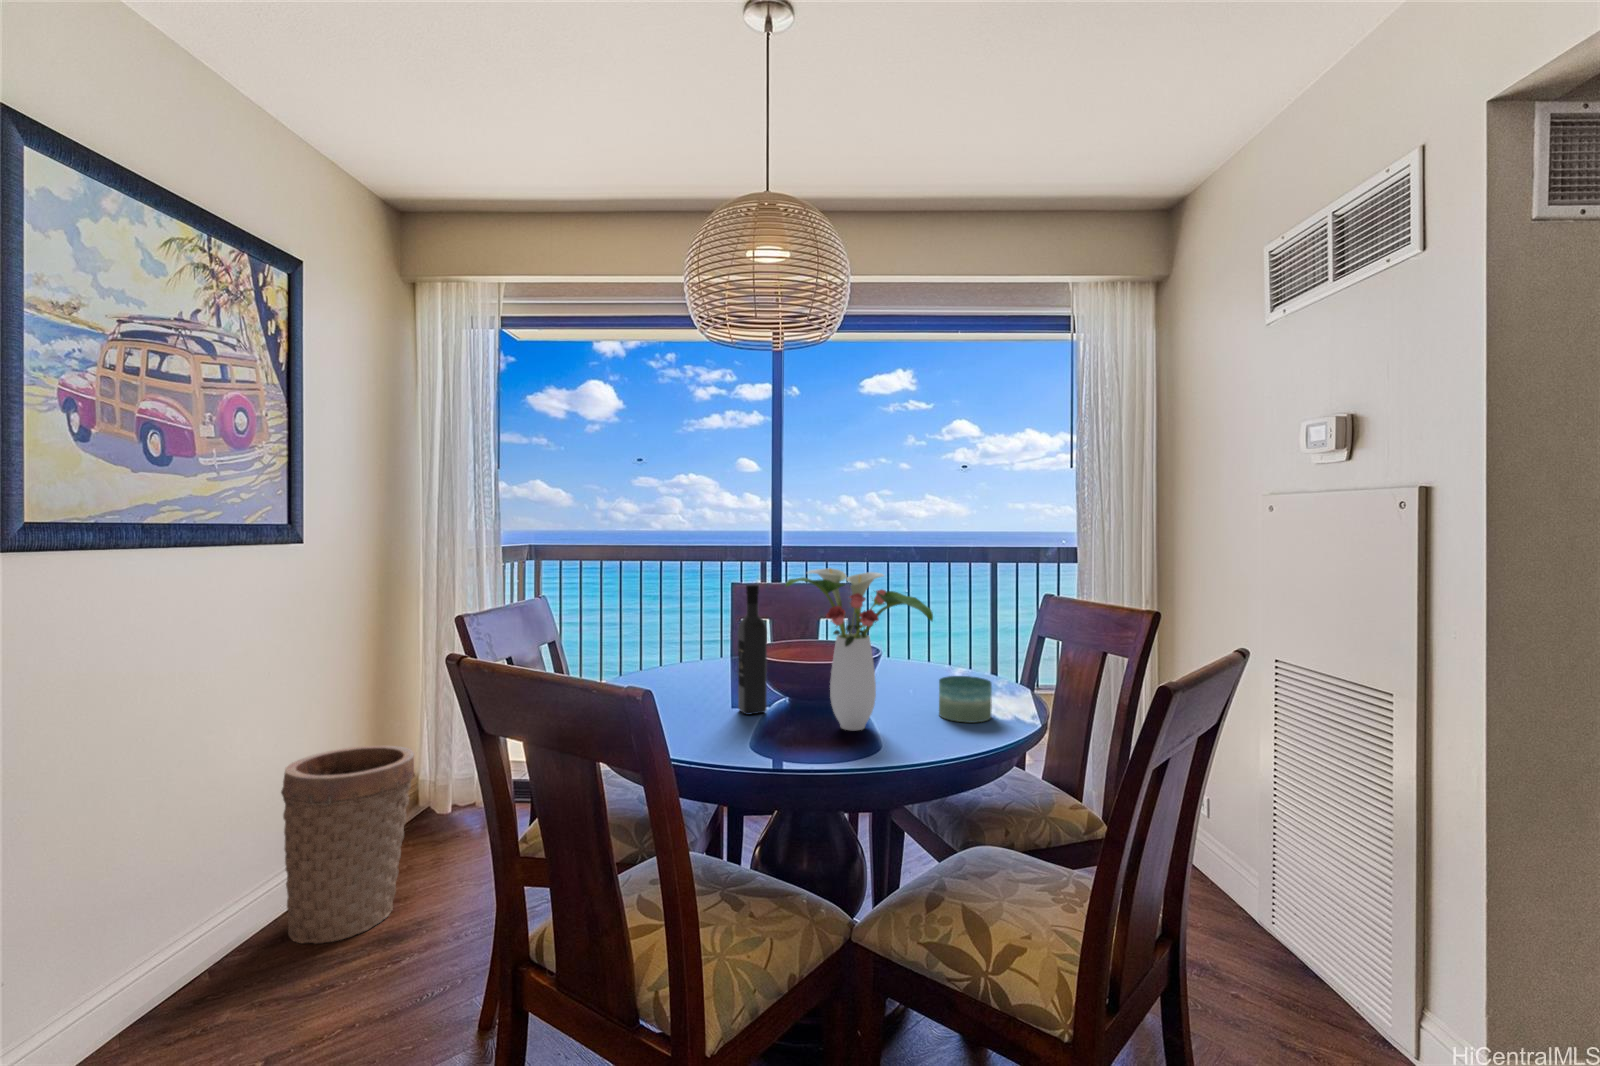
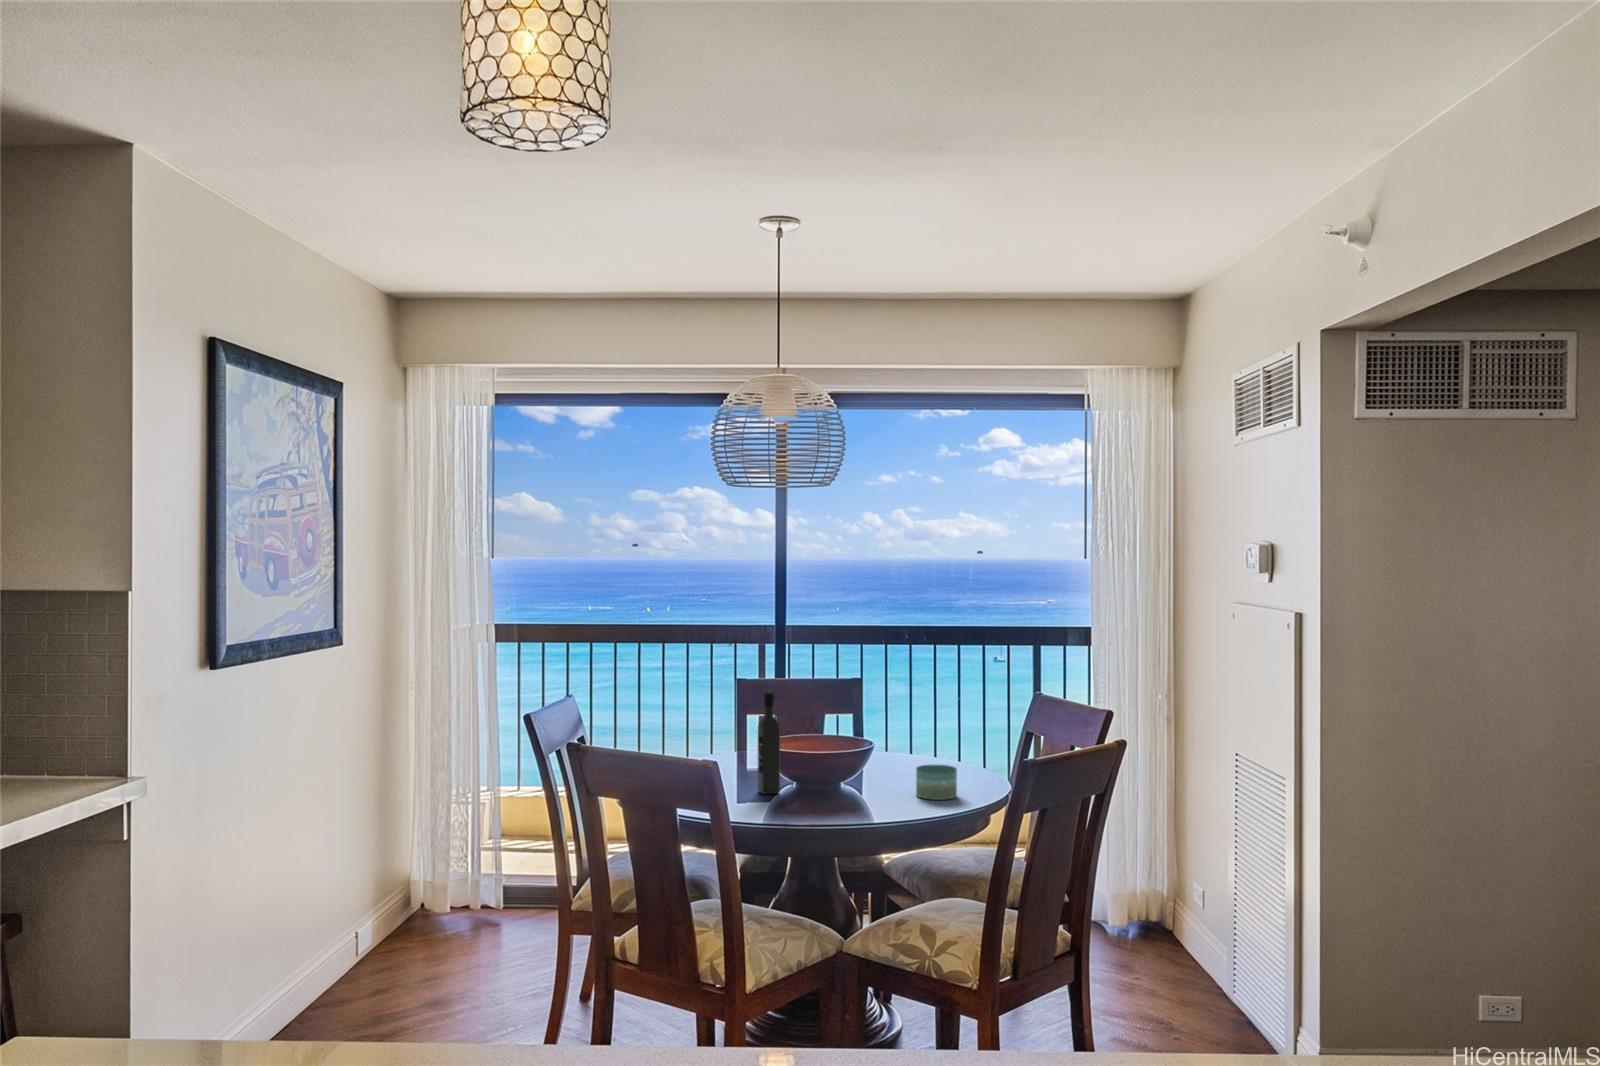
flower arrangement: present [786,568,933,730] -> none [796,680,902,804]
basket: present [281,746,415,943] -> none [340,835,448,1005]

